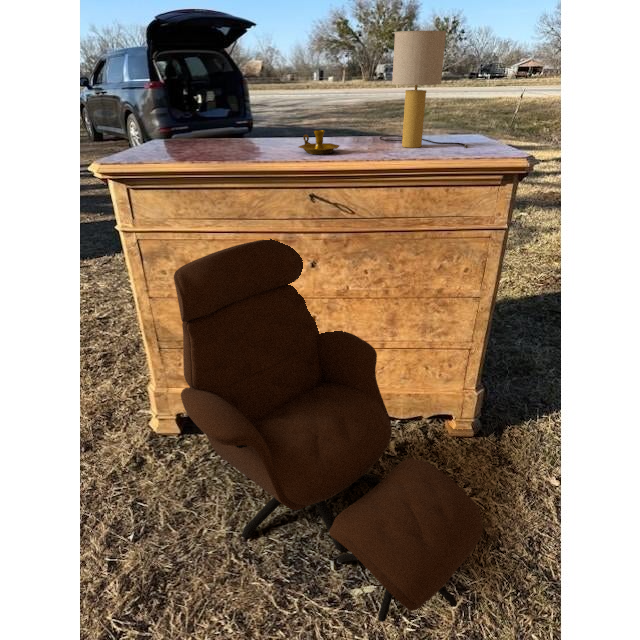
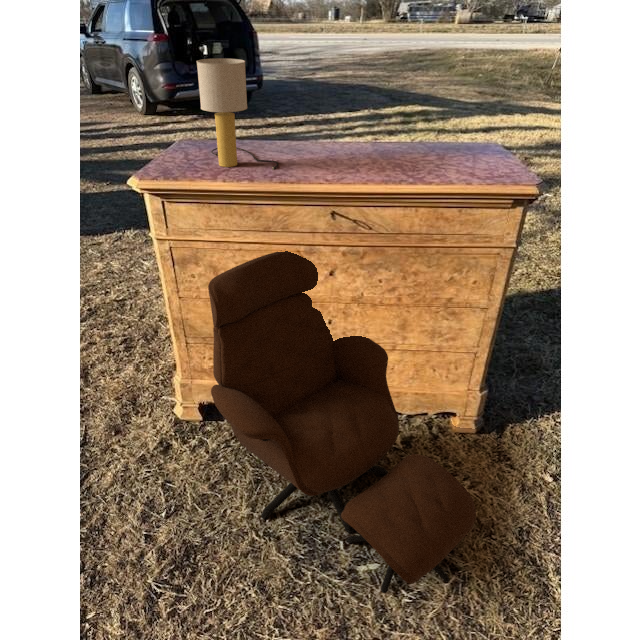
table lamp: present [380,31,467,148] -> present [197,58,278,170]
candlestick: present [299,130,339,154] -> none [321,149,361,173]

